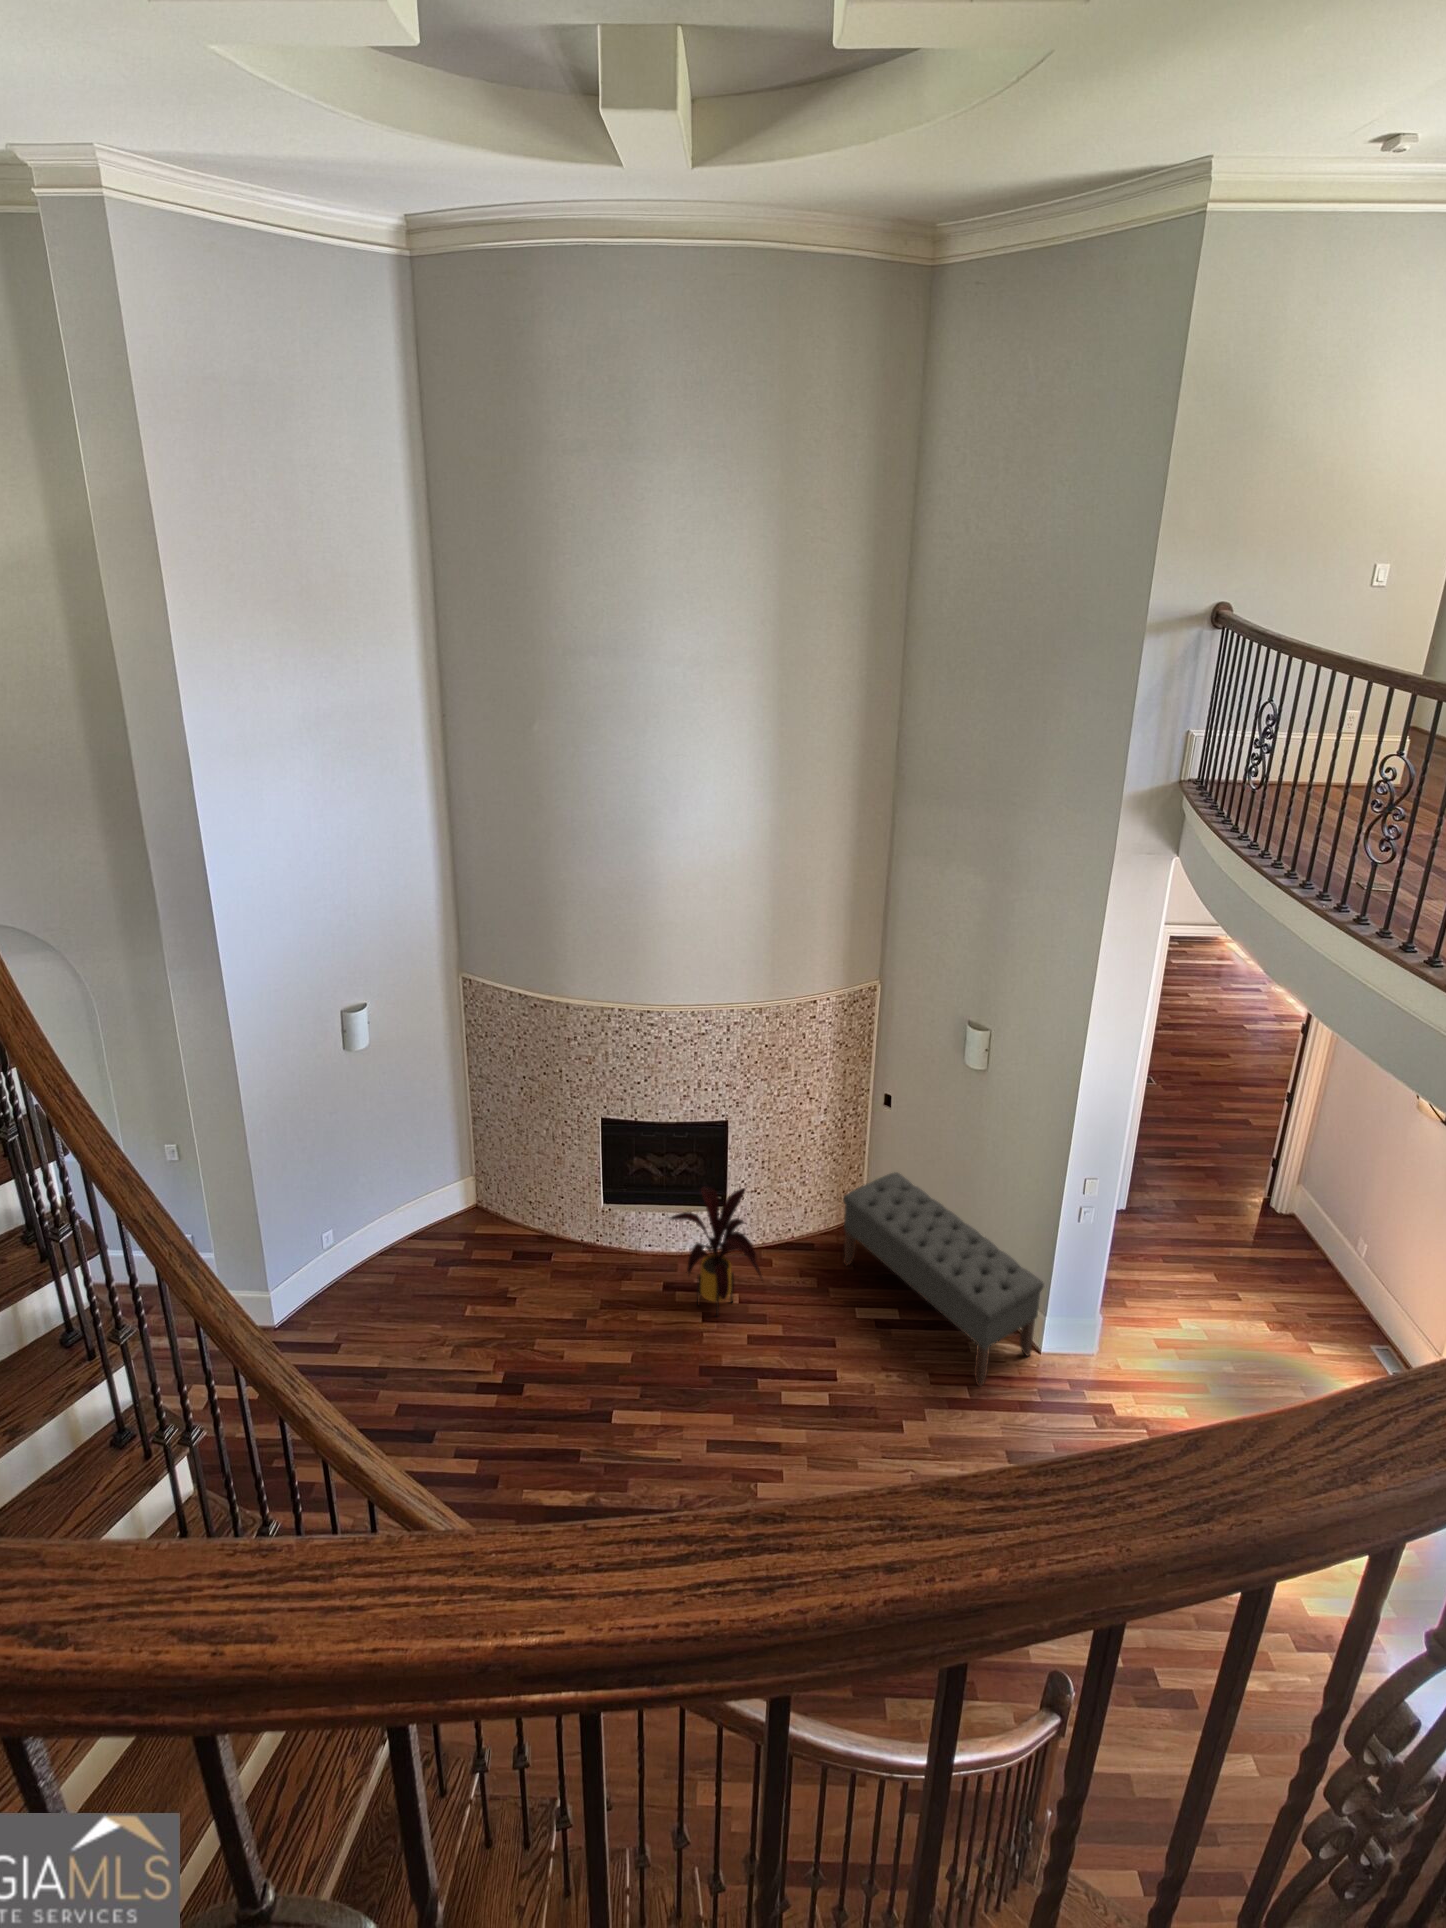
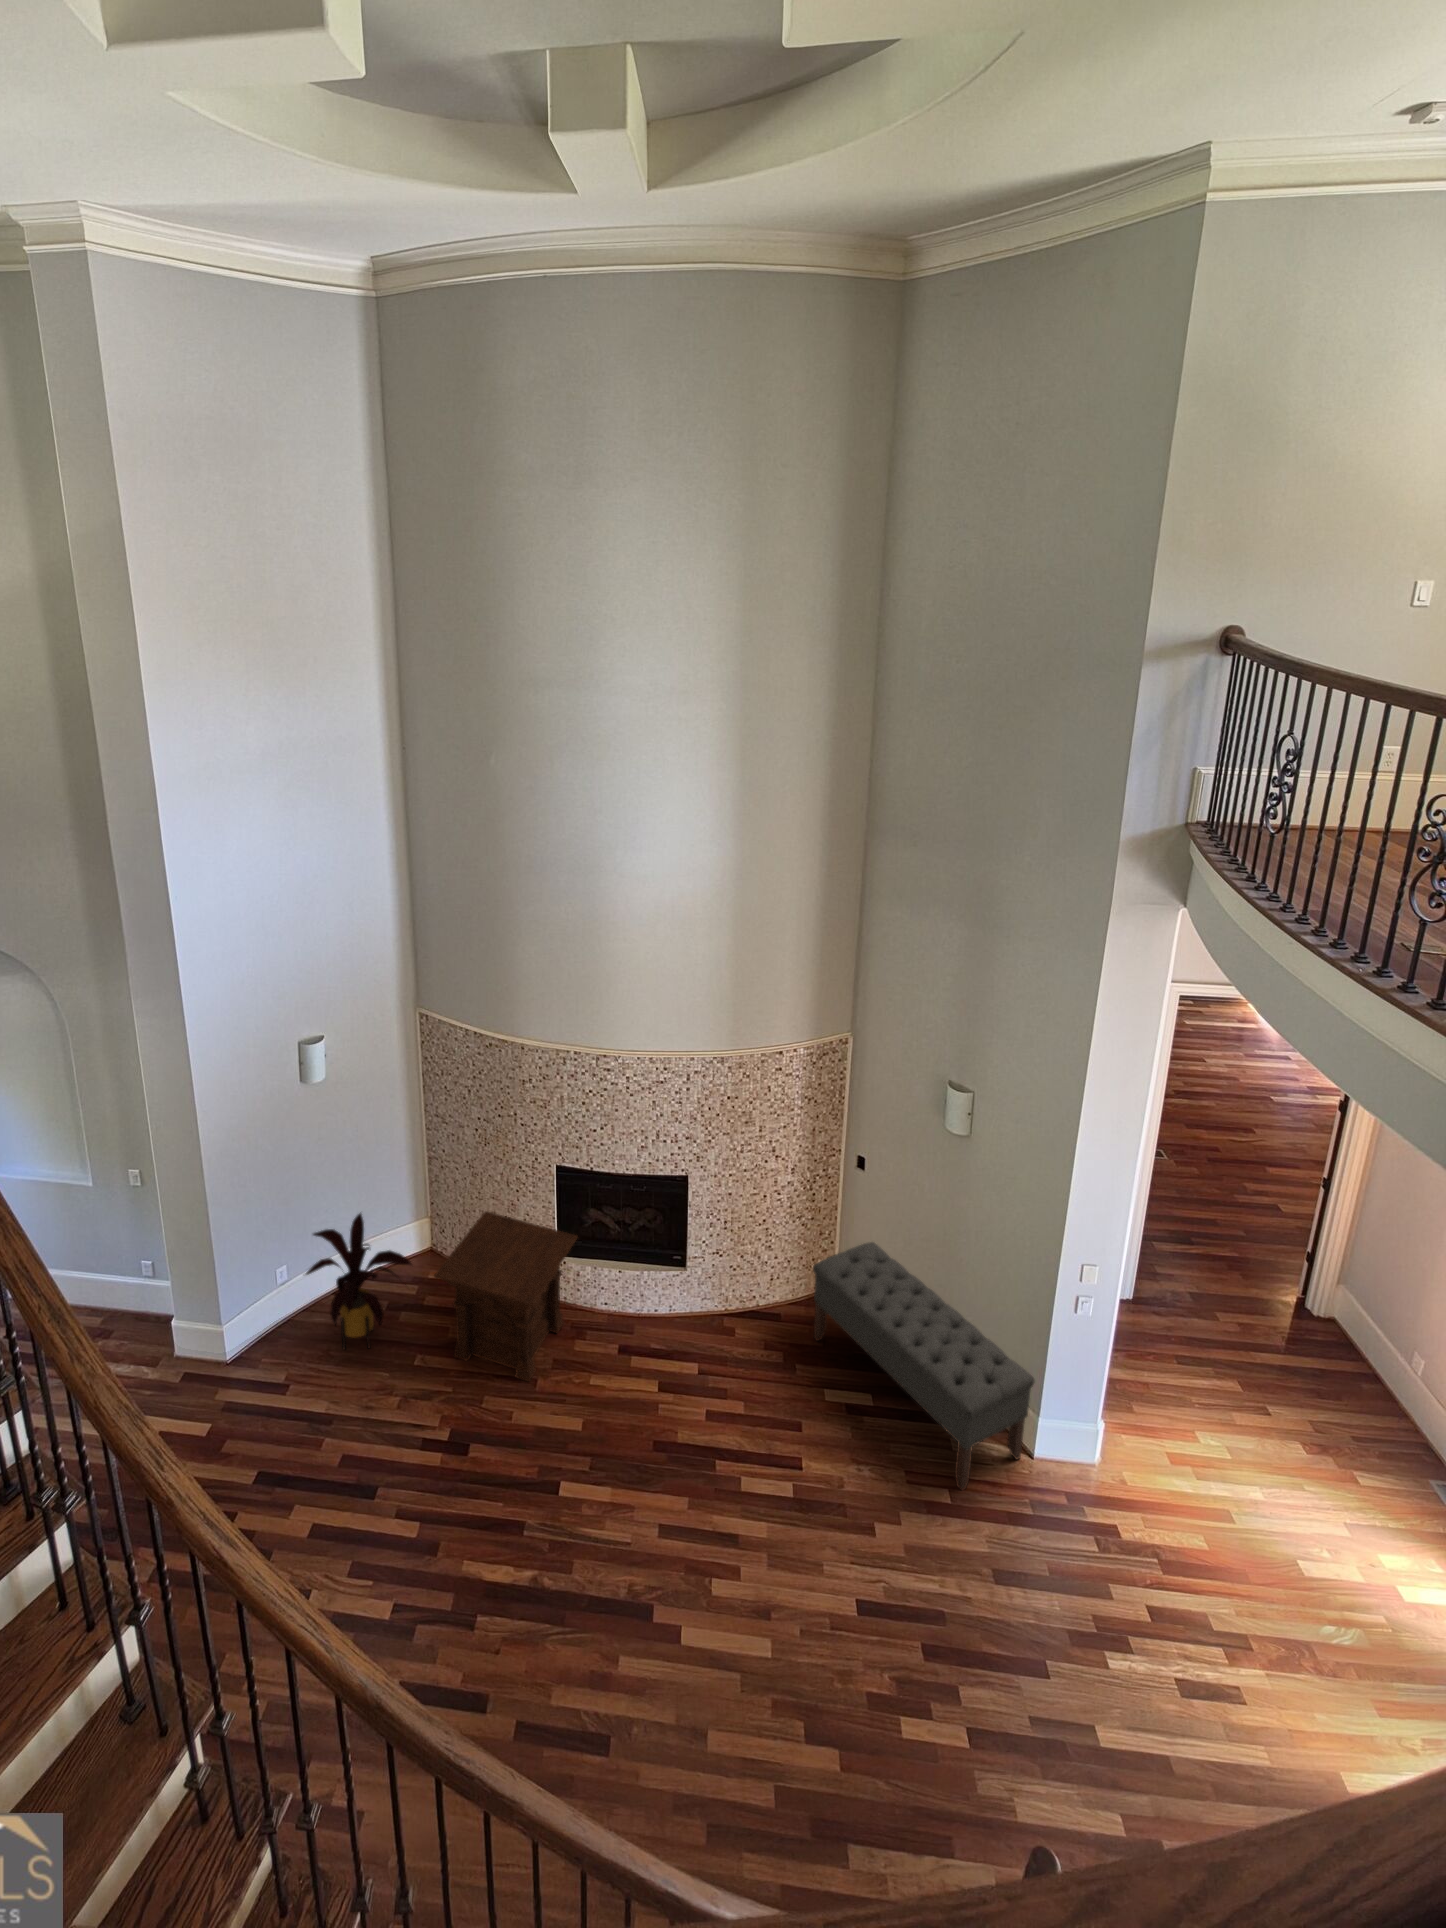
side table: none [484,1164,621,1322] -> present [434,1211,577,1382]
house plant: present [670,1187,761,1316] -> present [306,1213,412,1349]

